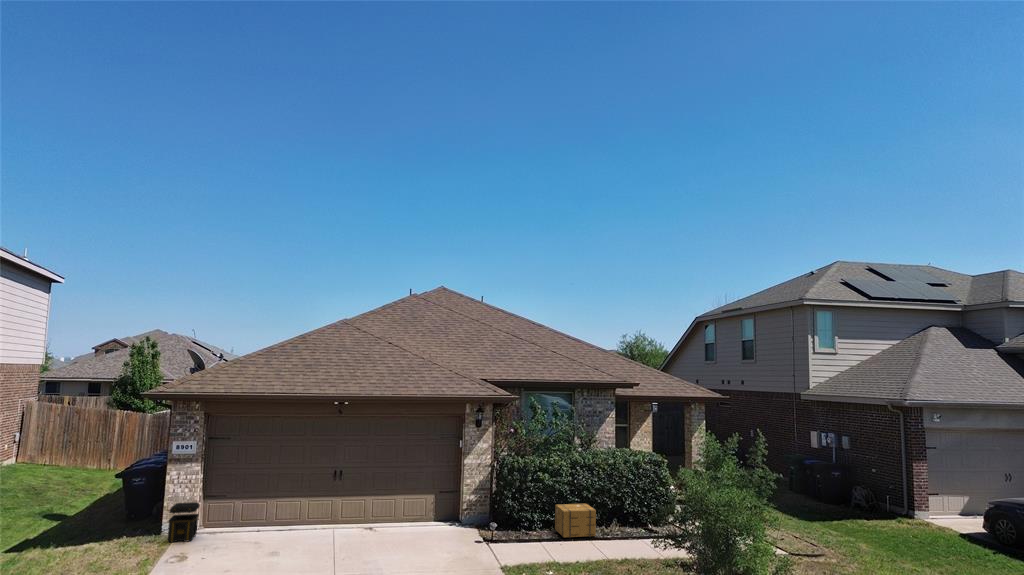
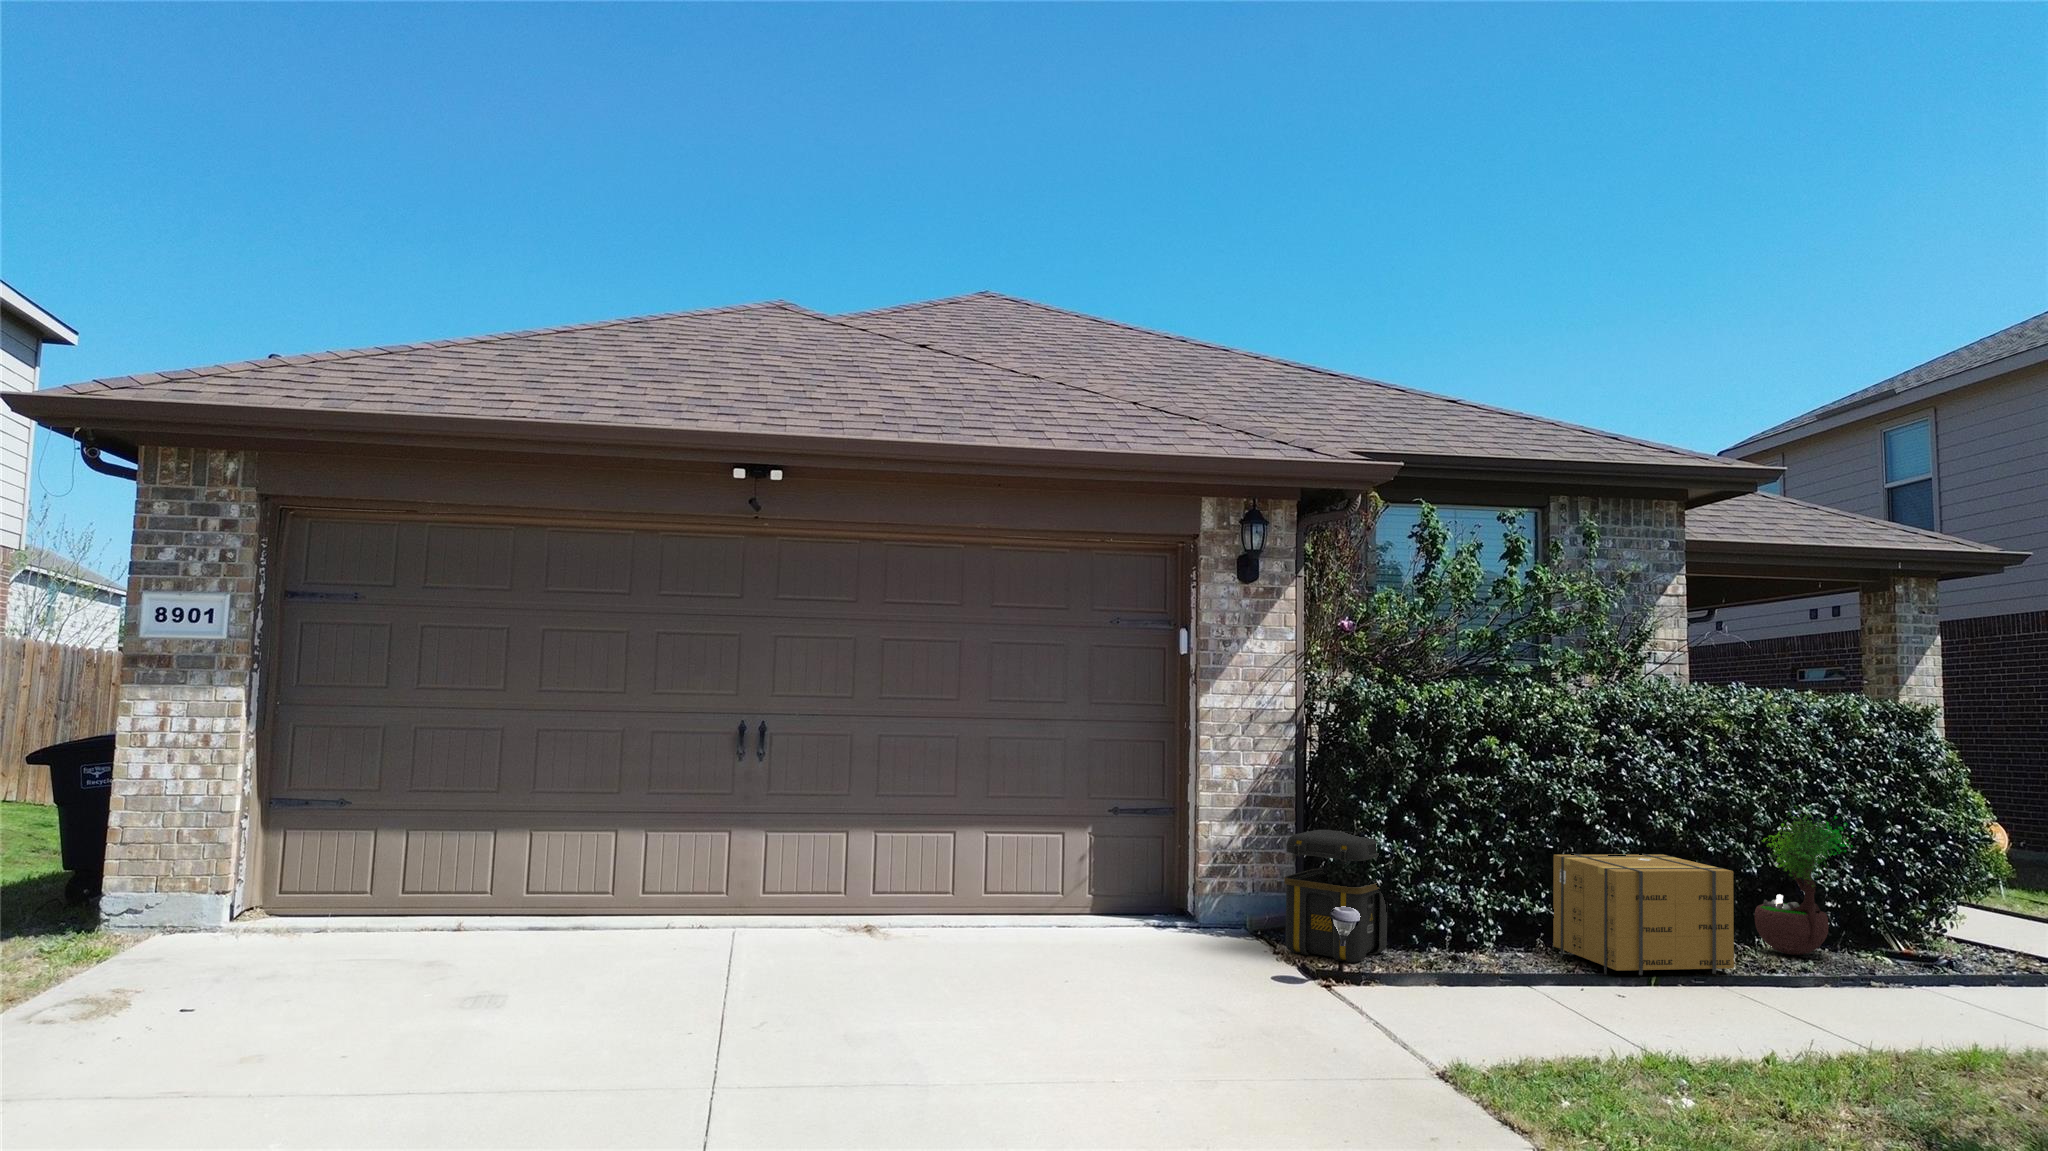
potted tree: none [612,490,634,530] -> present [1755,806,1853,955]
toolbox: present [168,502,199,542] -> present [1284,830,1387,963]

